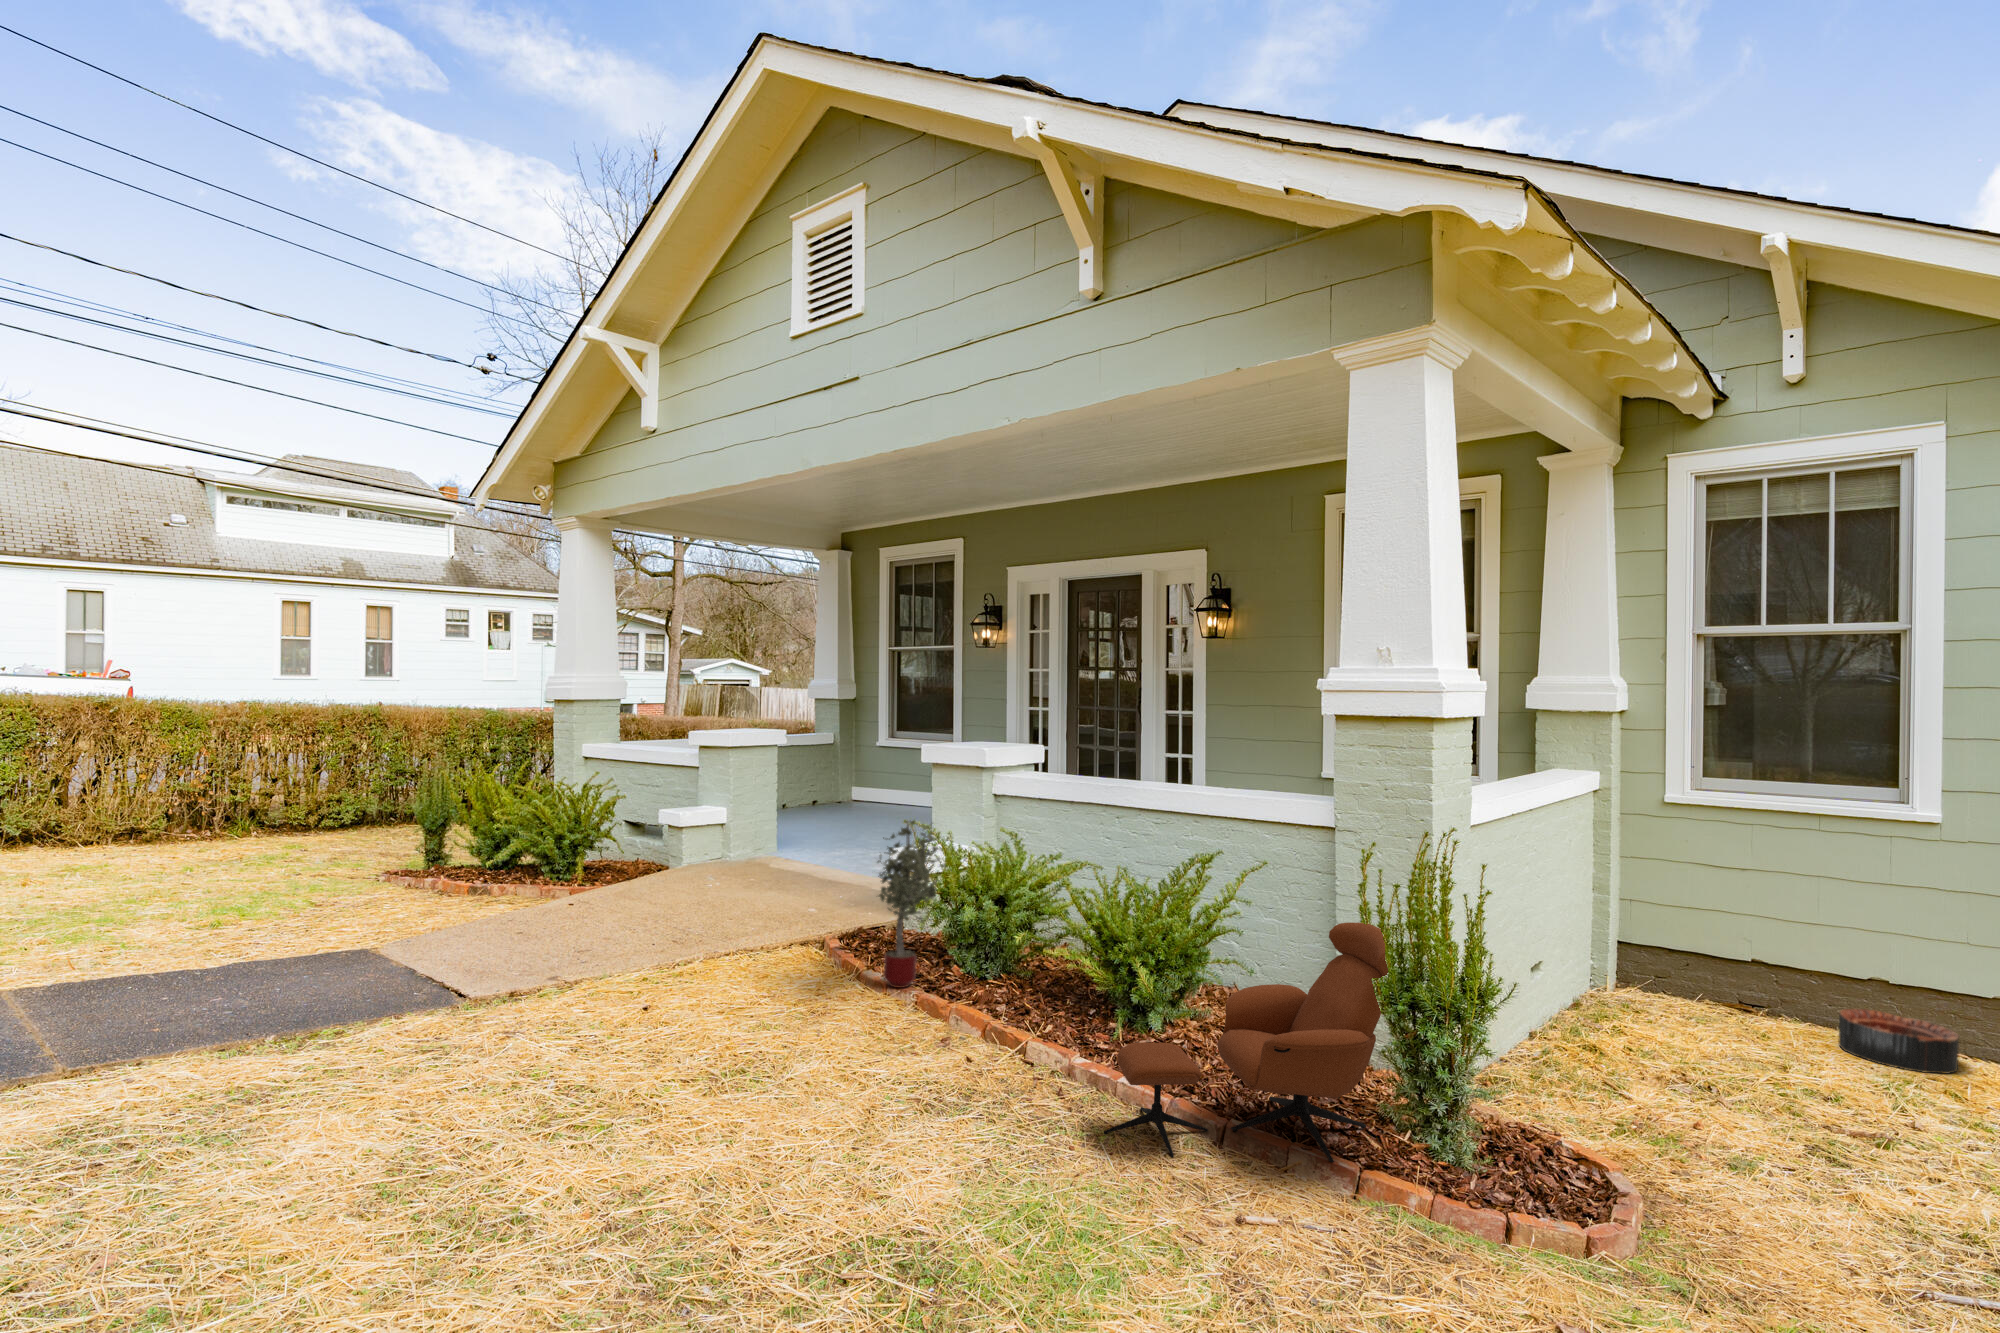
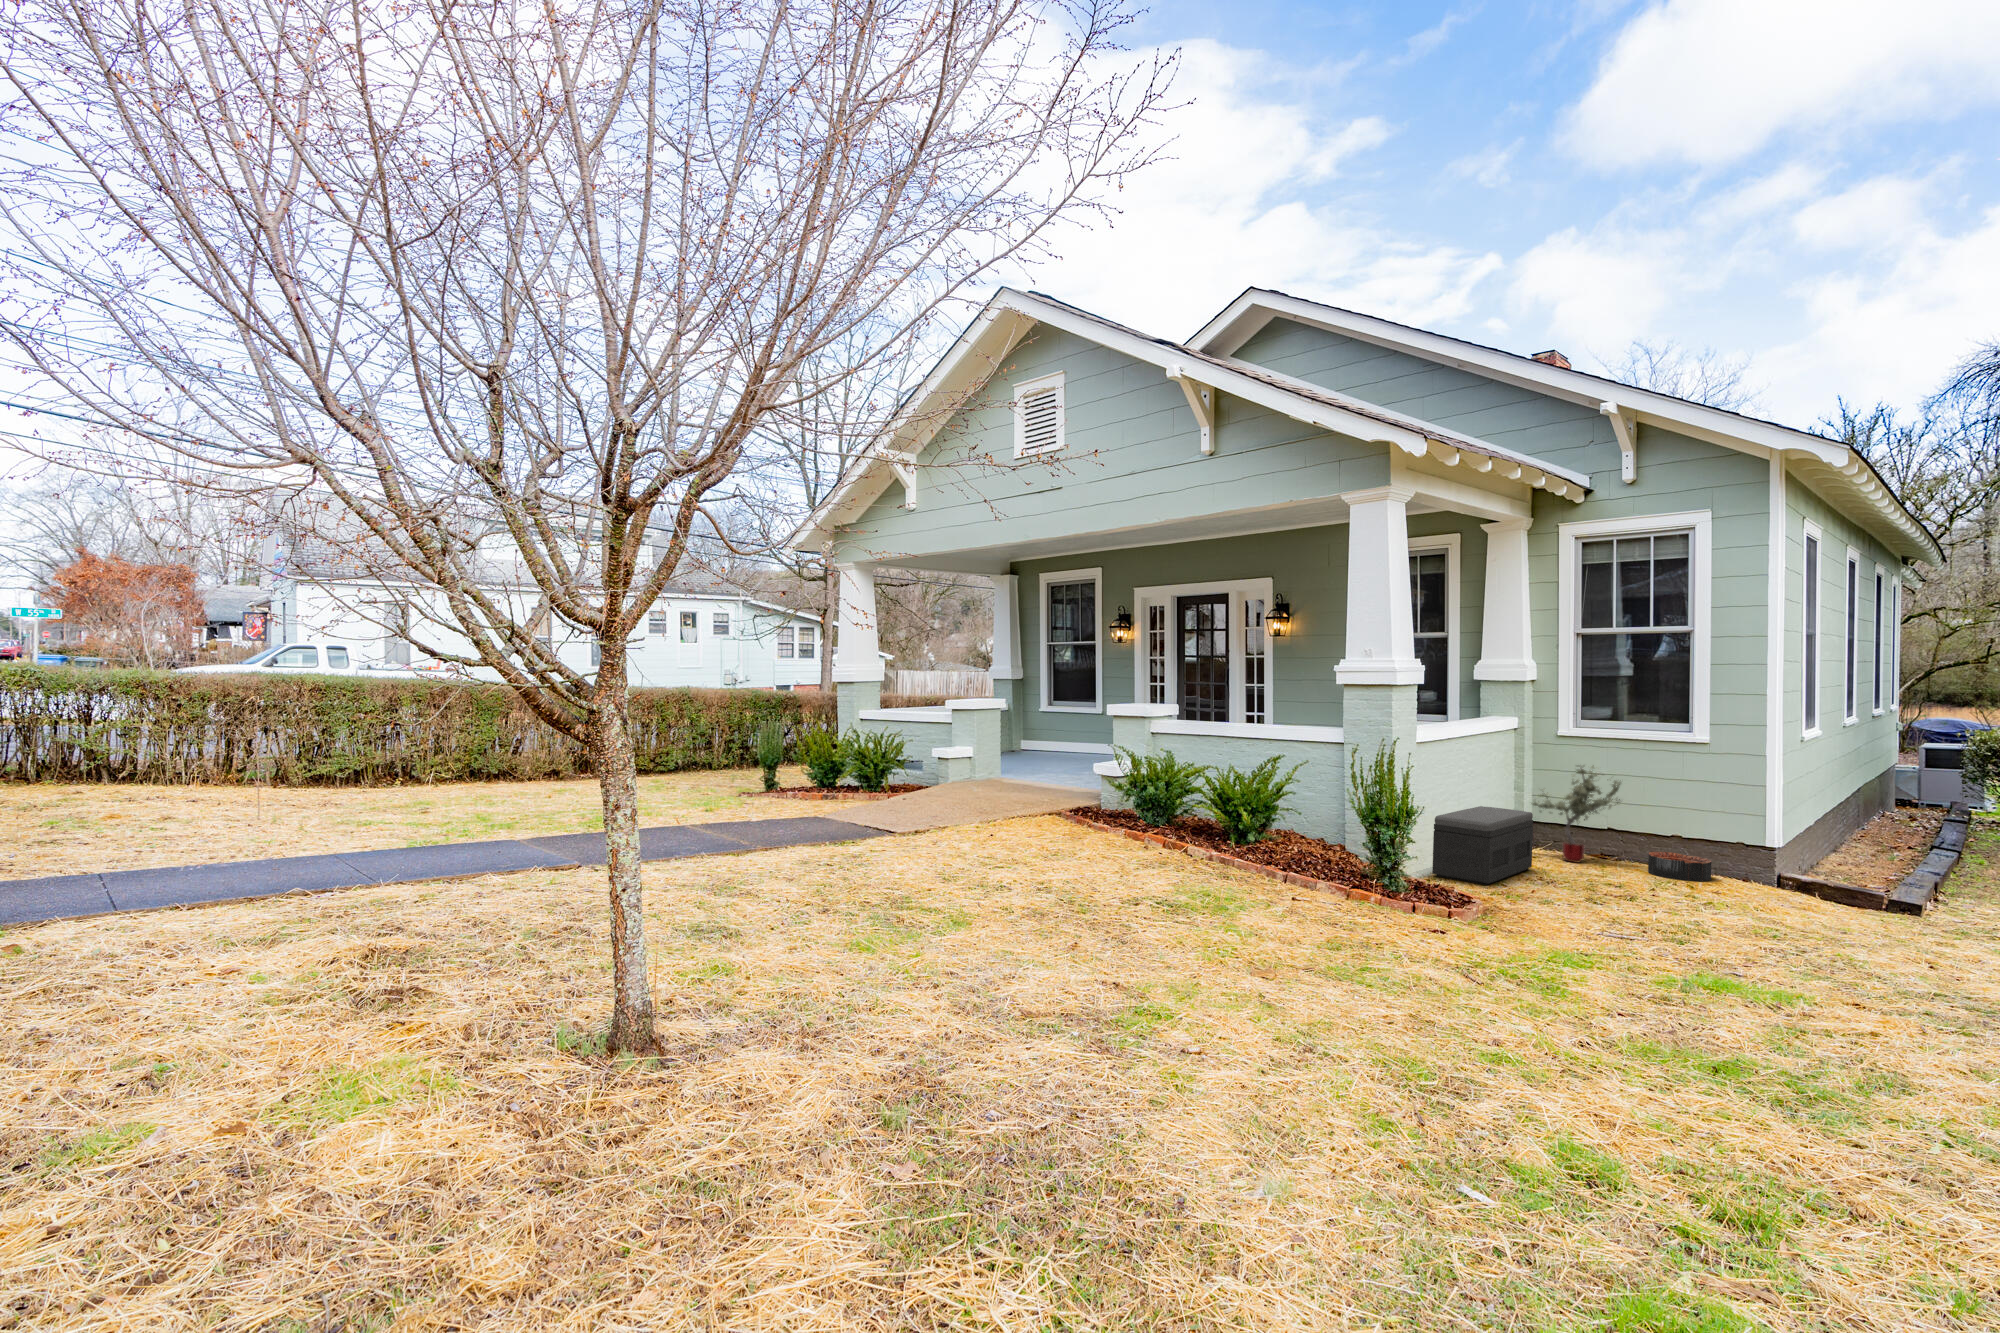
potted tree: present [878,821,945,988] -> present [1531,765,1621,863]
lounge chair: present [1104,922,1388,1162] -> none [1227,786,1371,894]
storage bench: none [1493,931,1654,1108] -> present [1432,806,1533,885]

